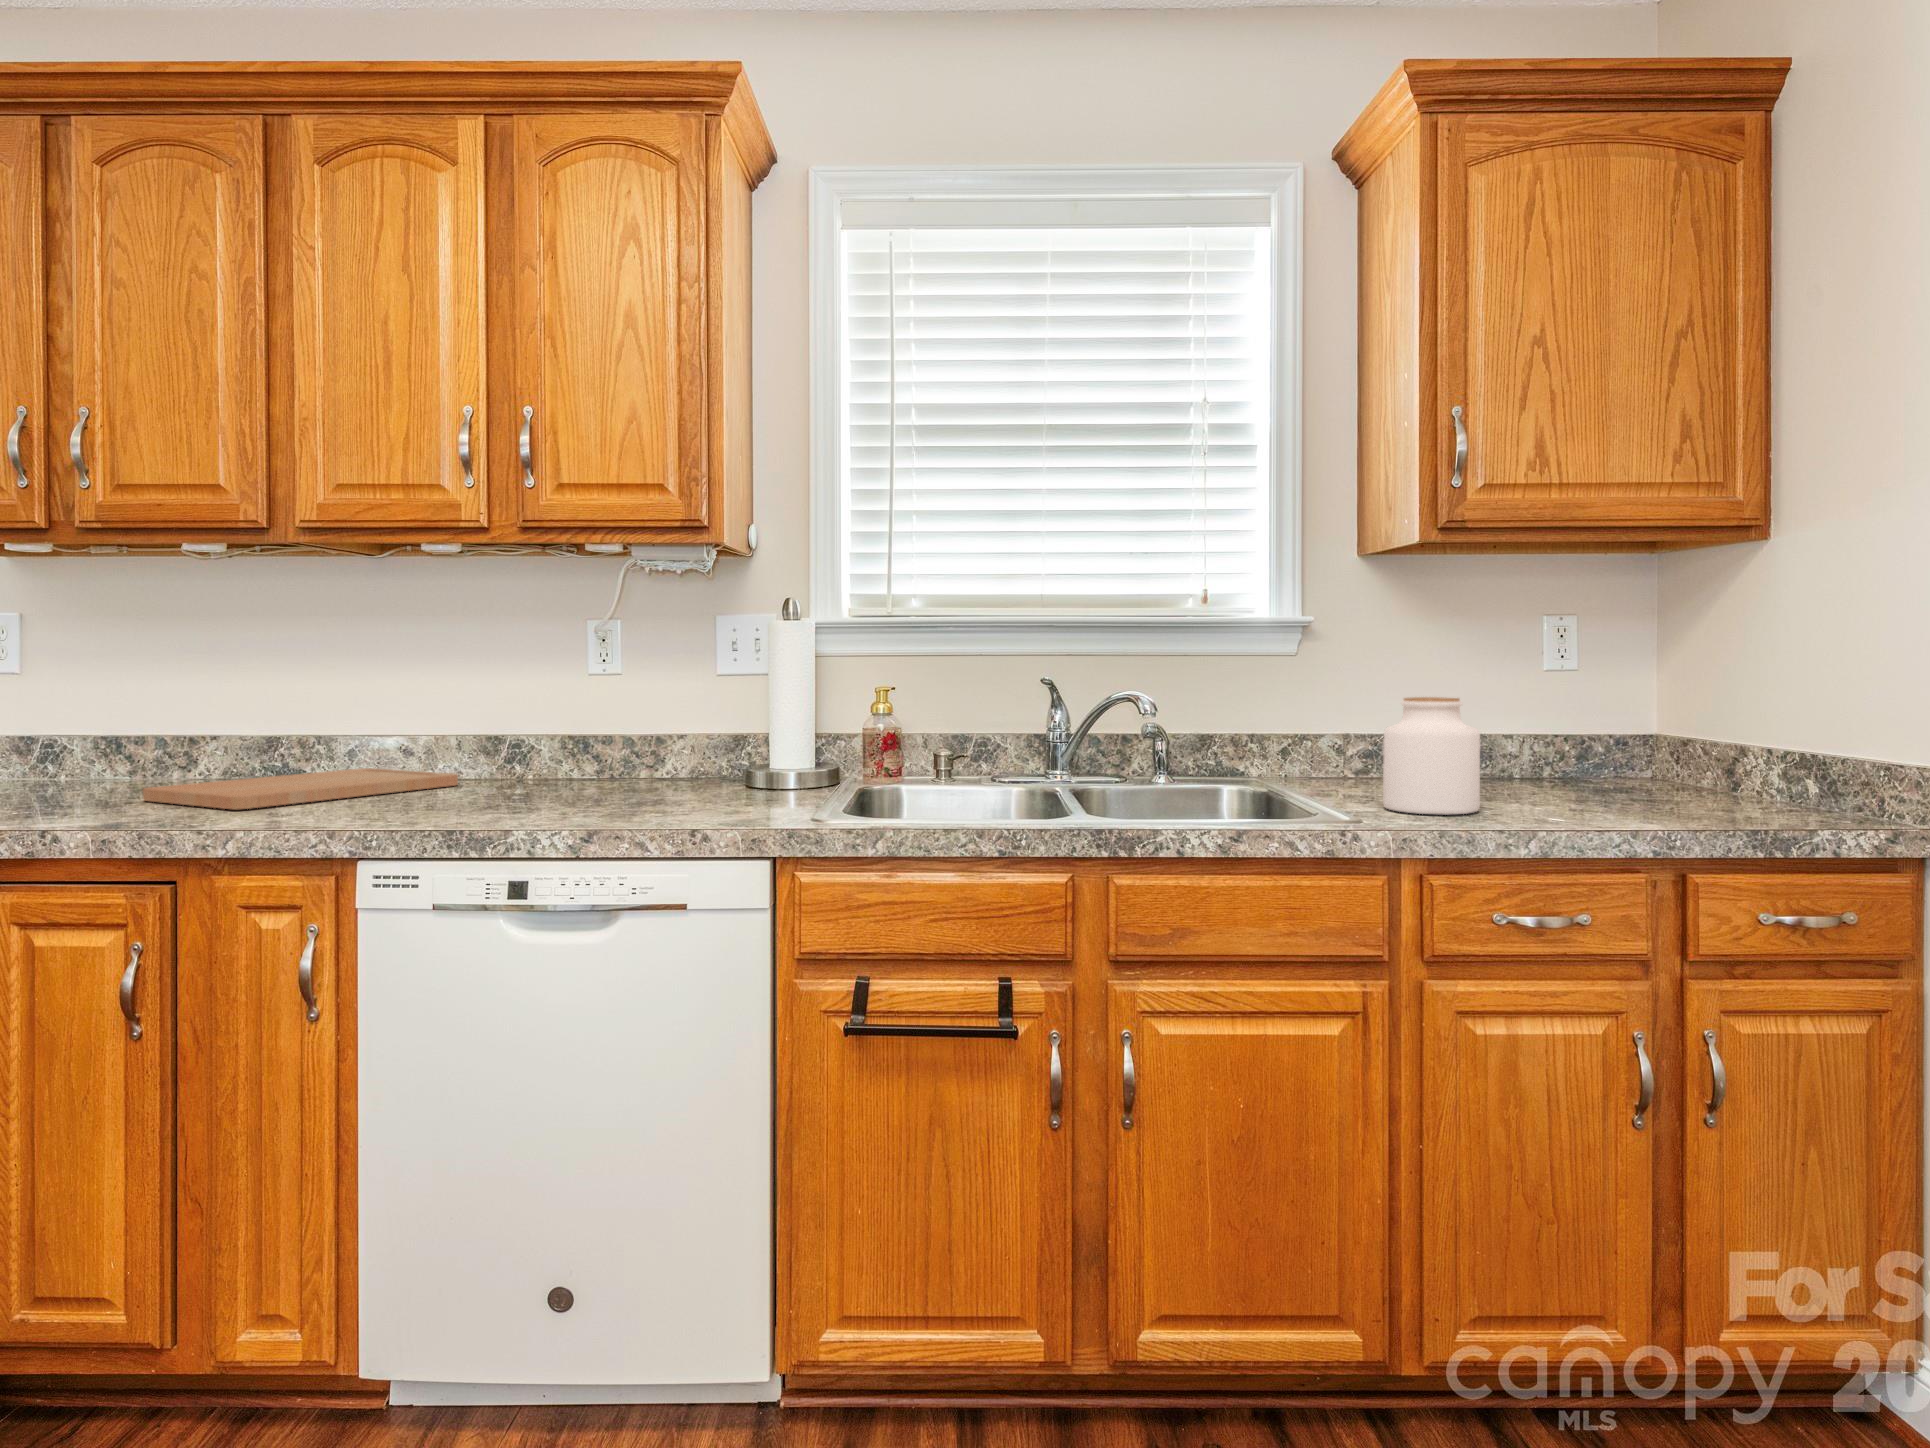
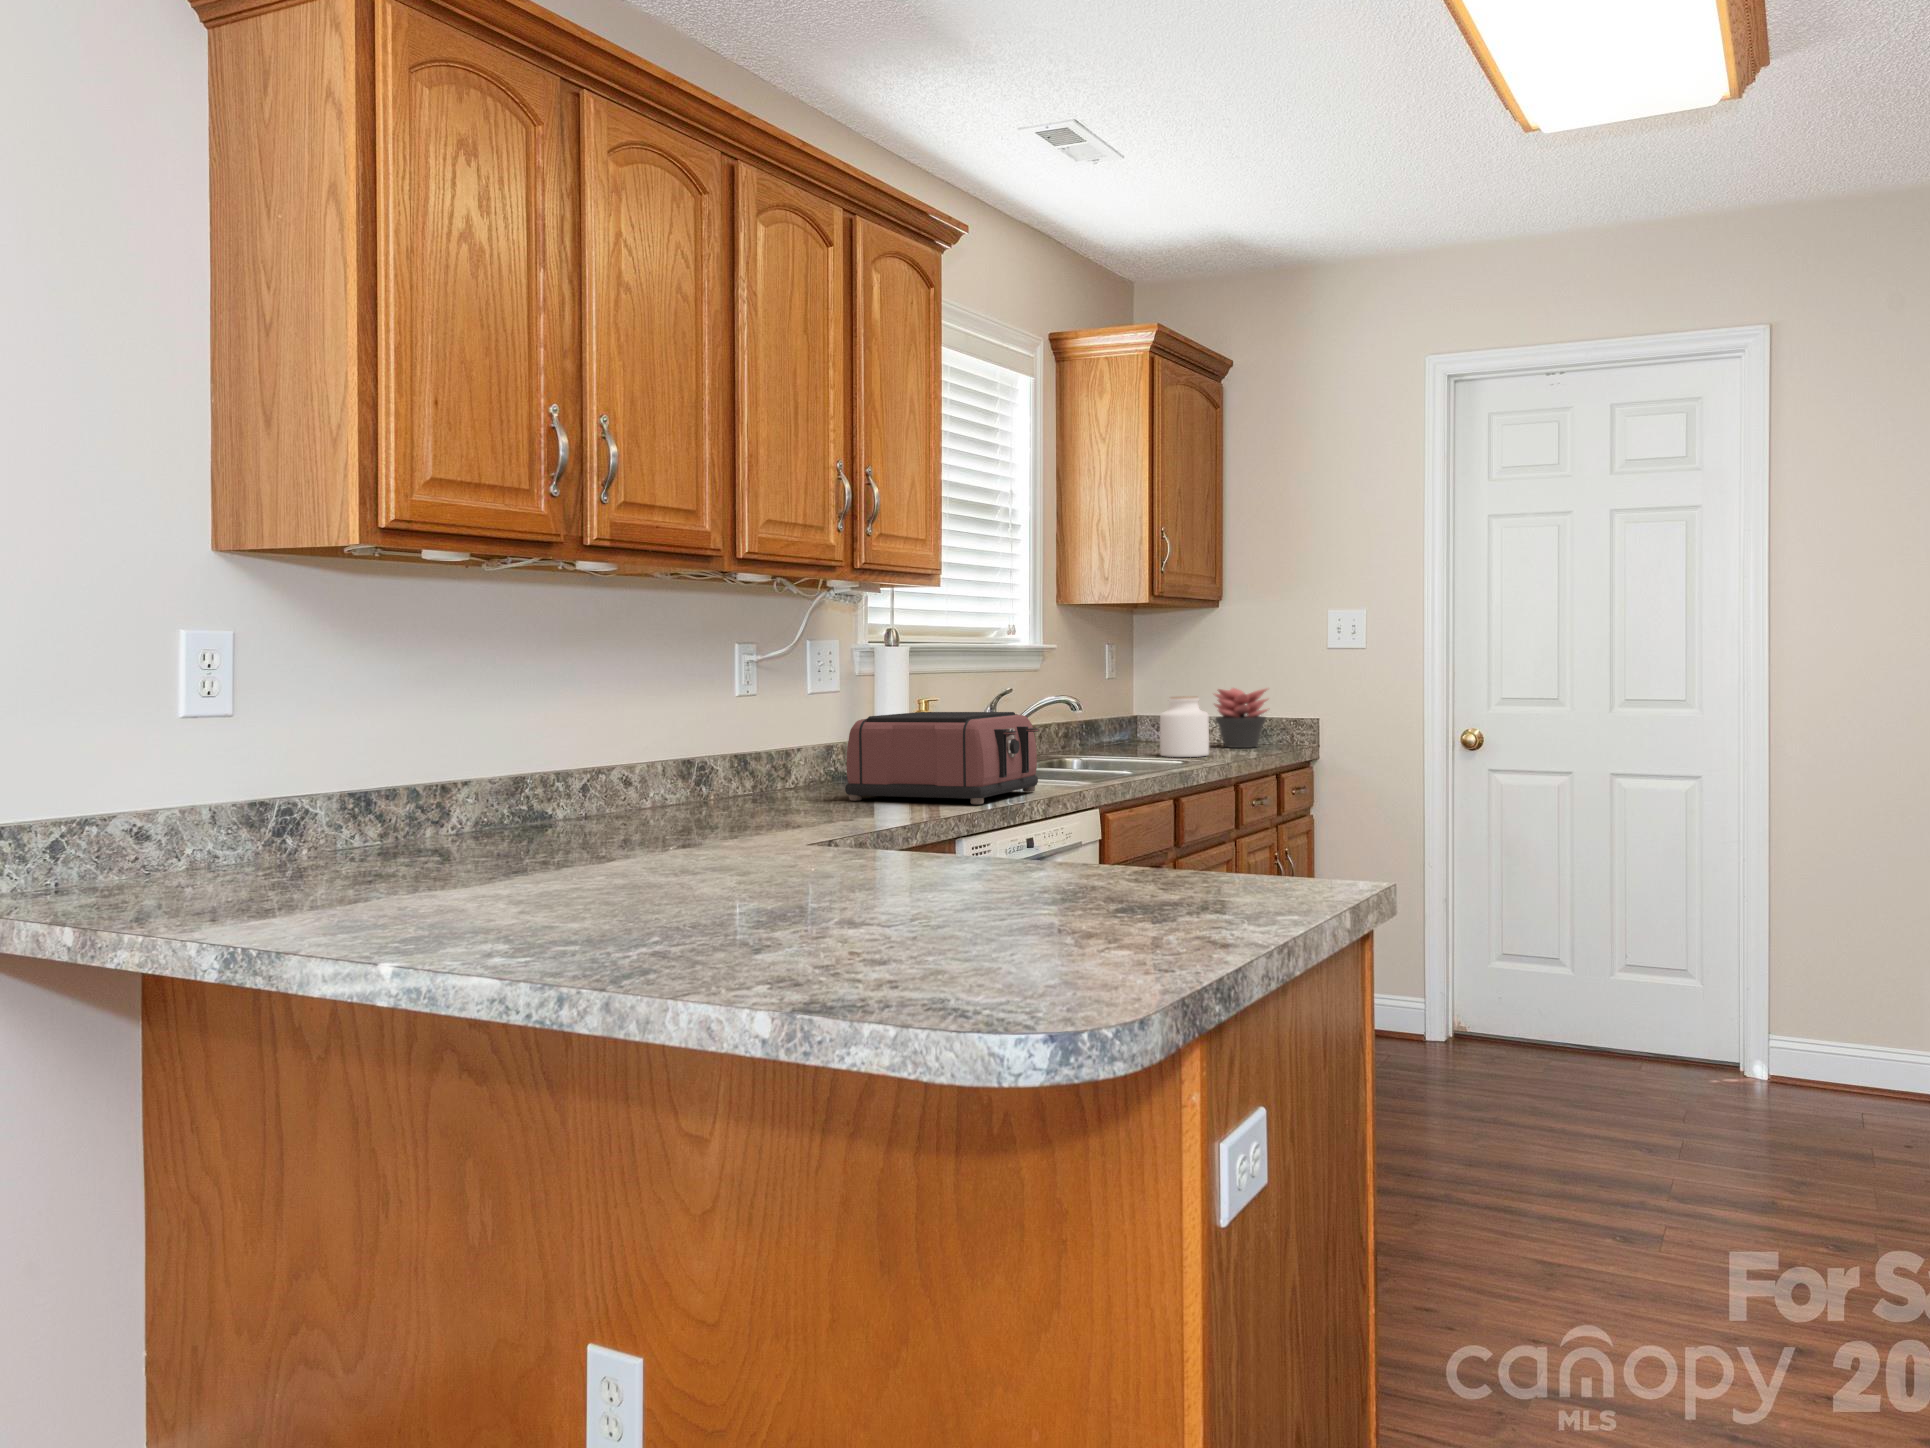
succulent plant: none [1650,686,1793,815] -> present [1215,688,1268,748]
toaster: none [477,697,714,823] -> present [845,712,1038,804]
cutting board: present [143,768,458,809] -> none [555,797,775,839]

